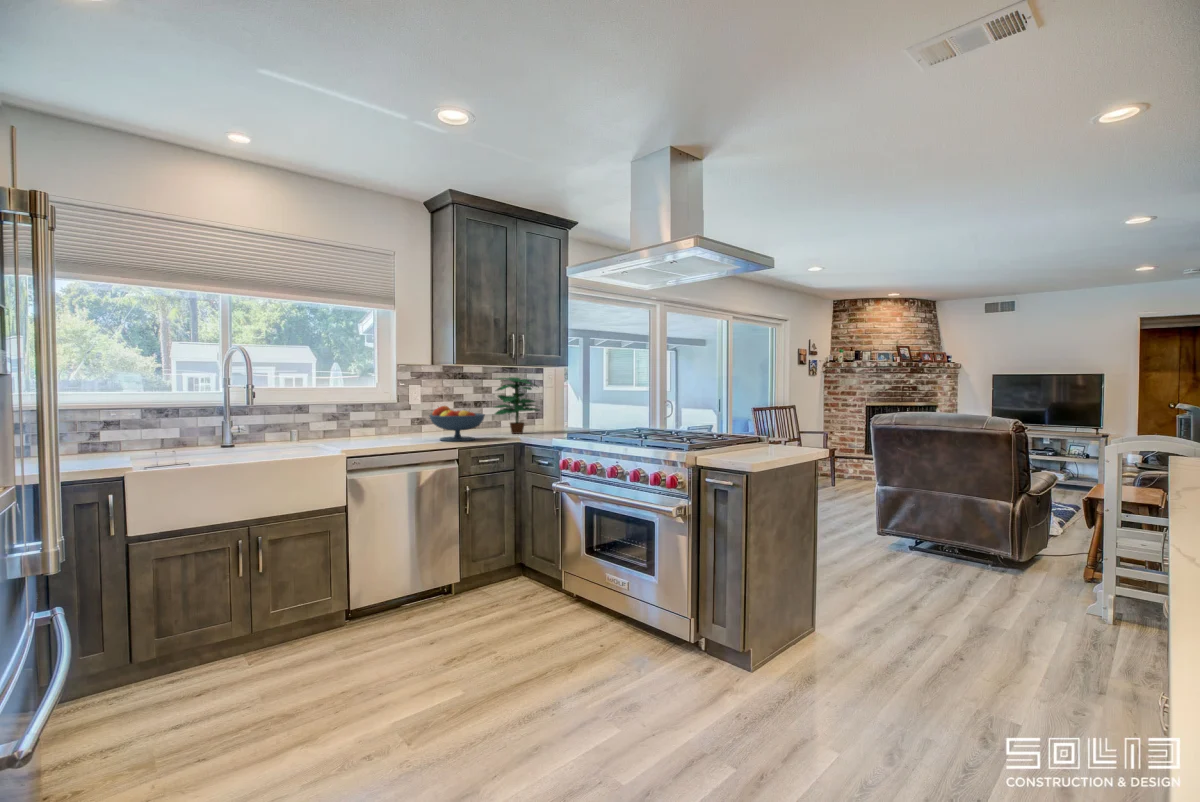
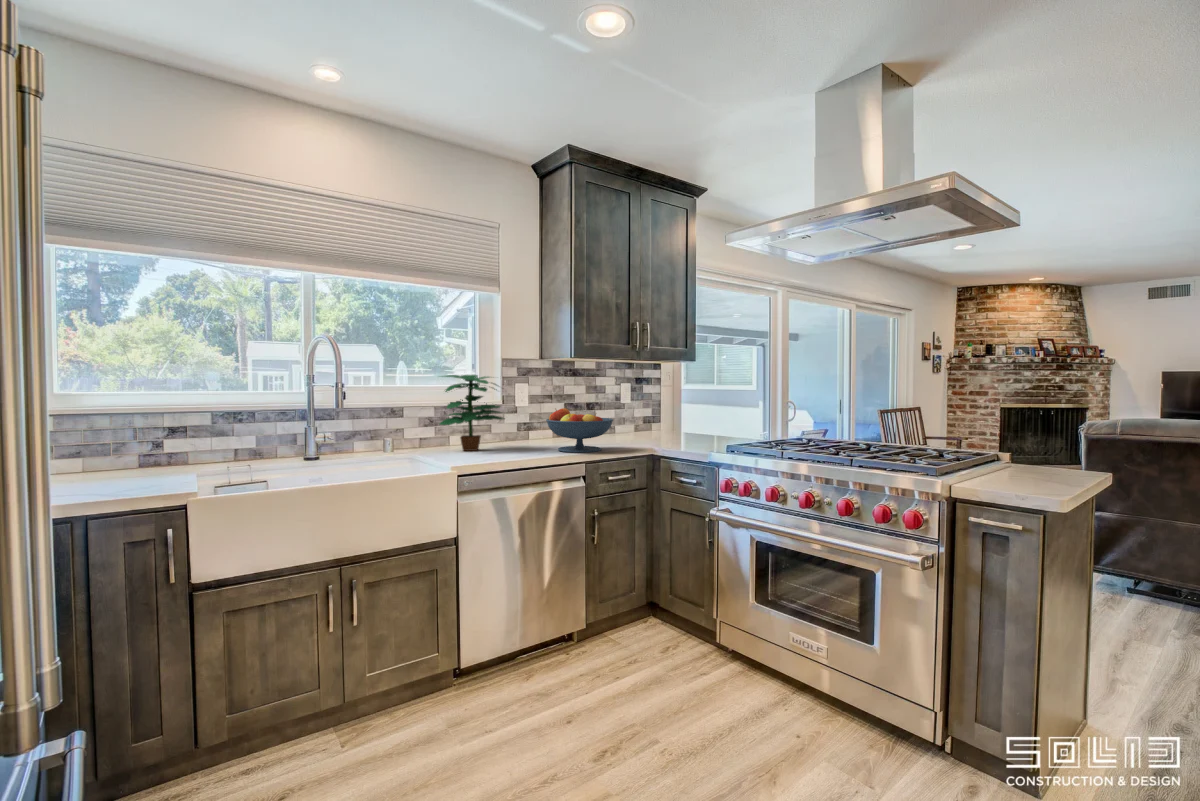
potted plant: present [495,377,539,434] -> present [440,375,504,451]

